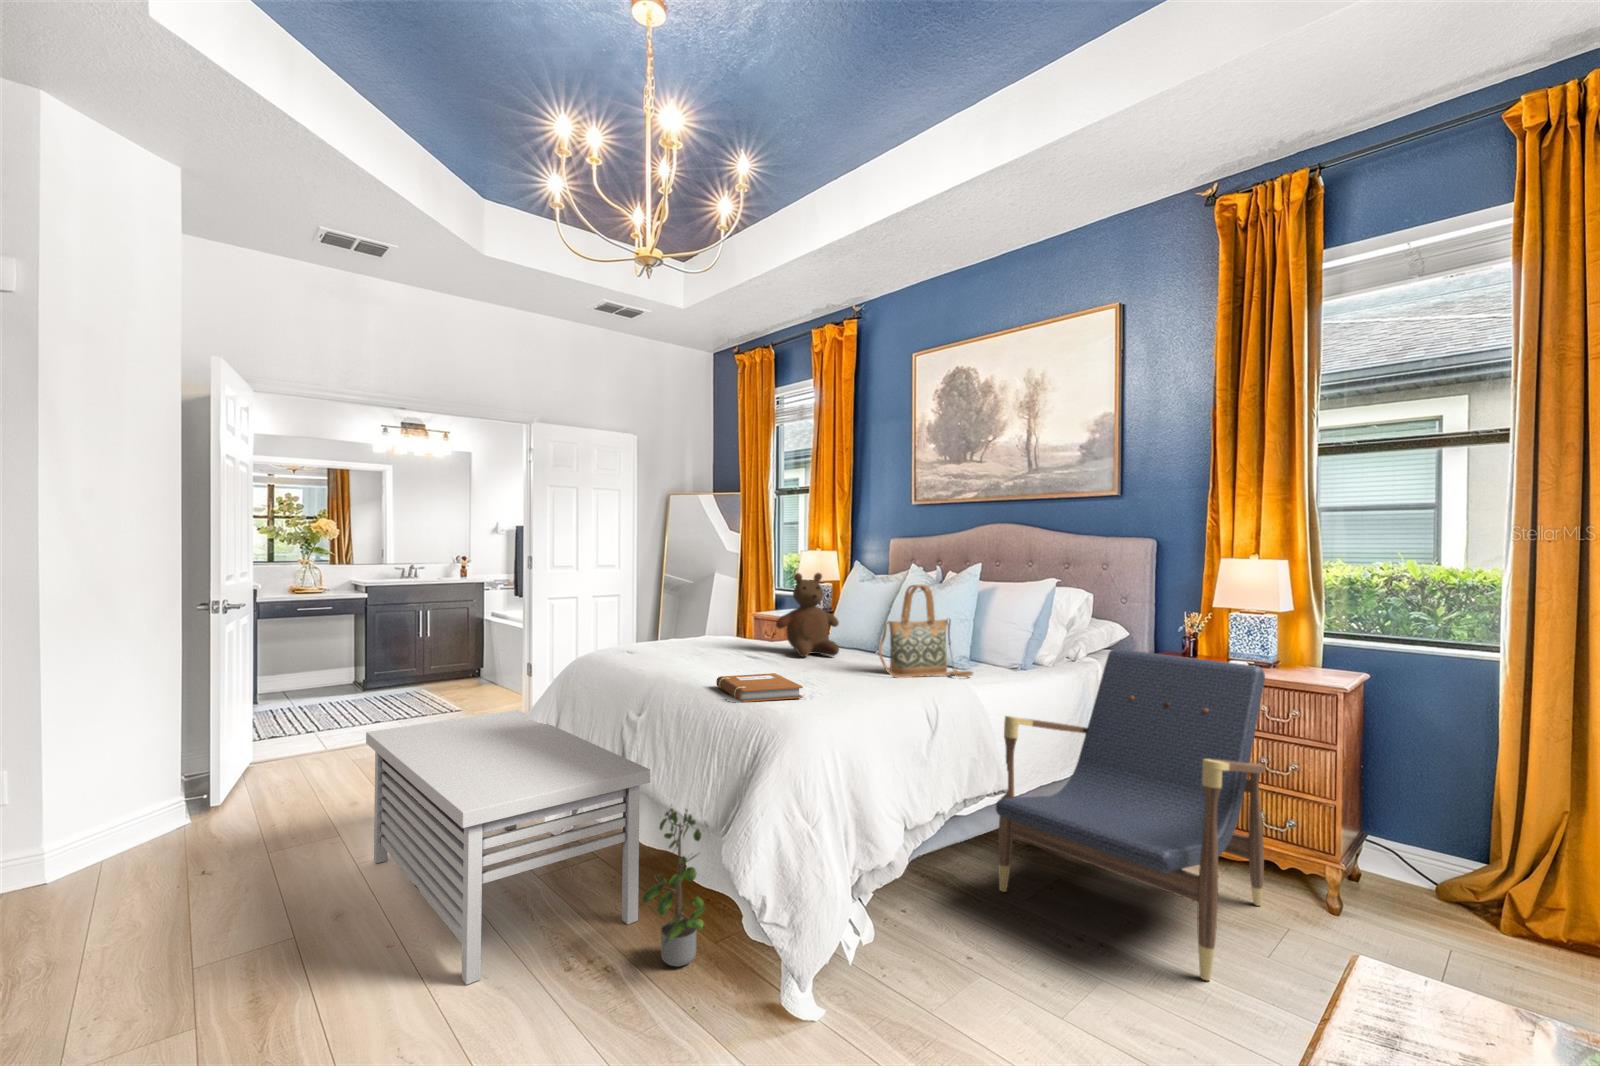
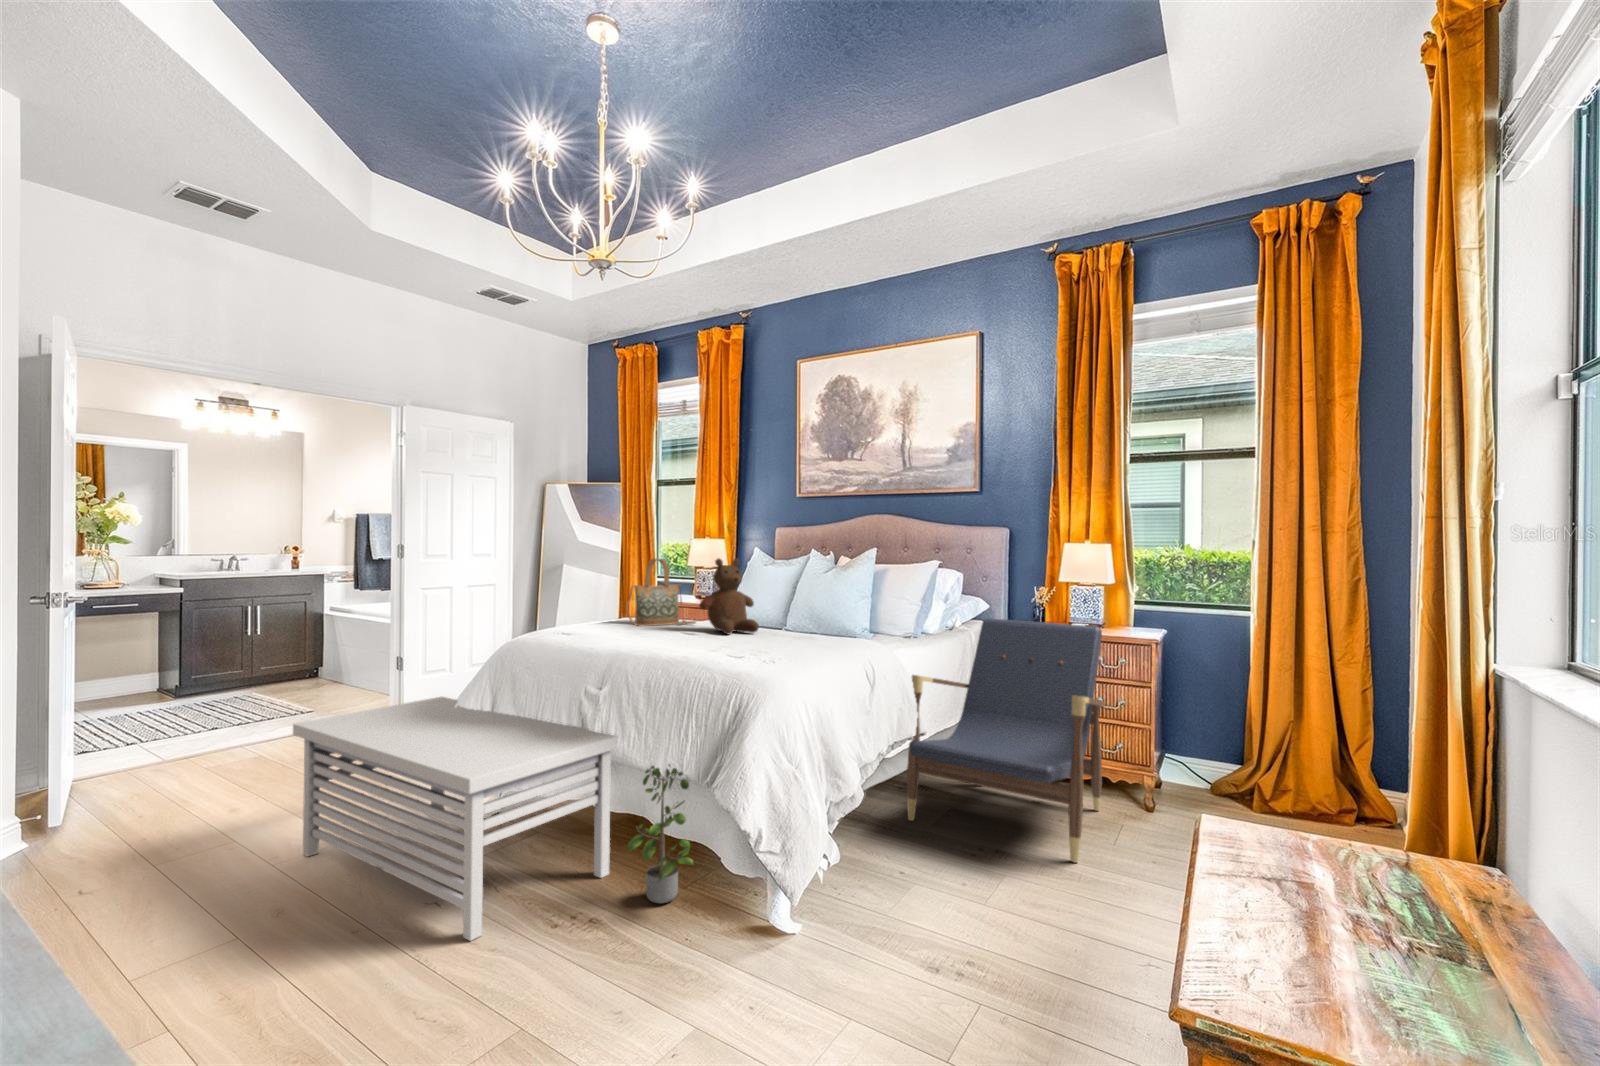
handbag: present [878,585,973,678] -> present [626,559,696,626]
notebook: present [716,673,803,702] -> none [681,645,765,667]

